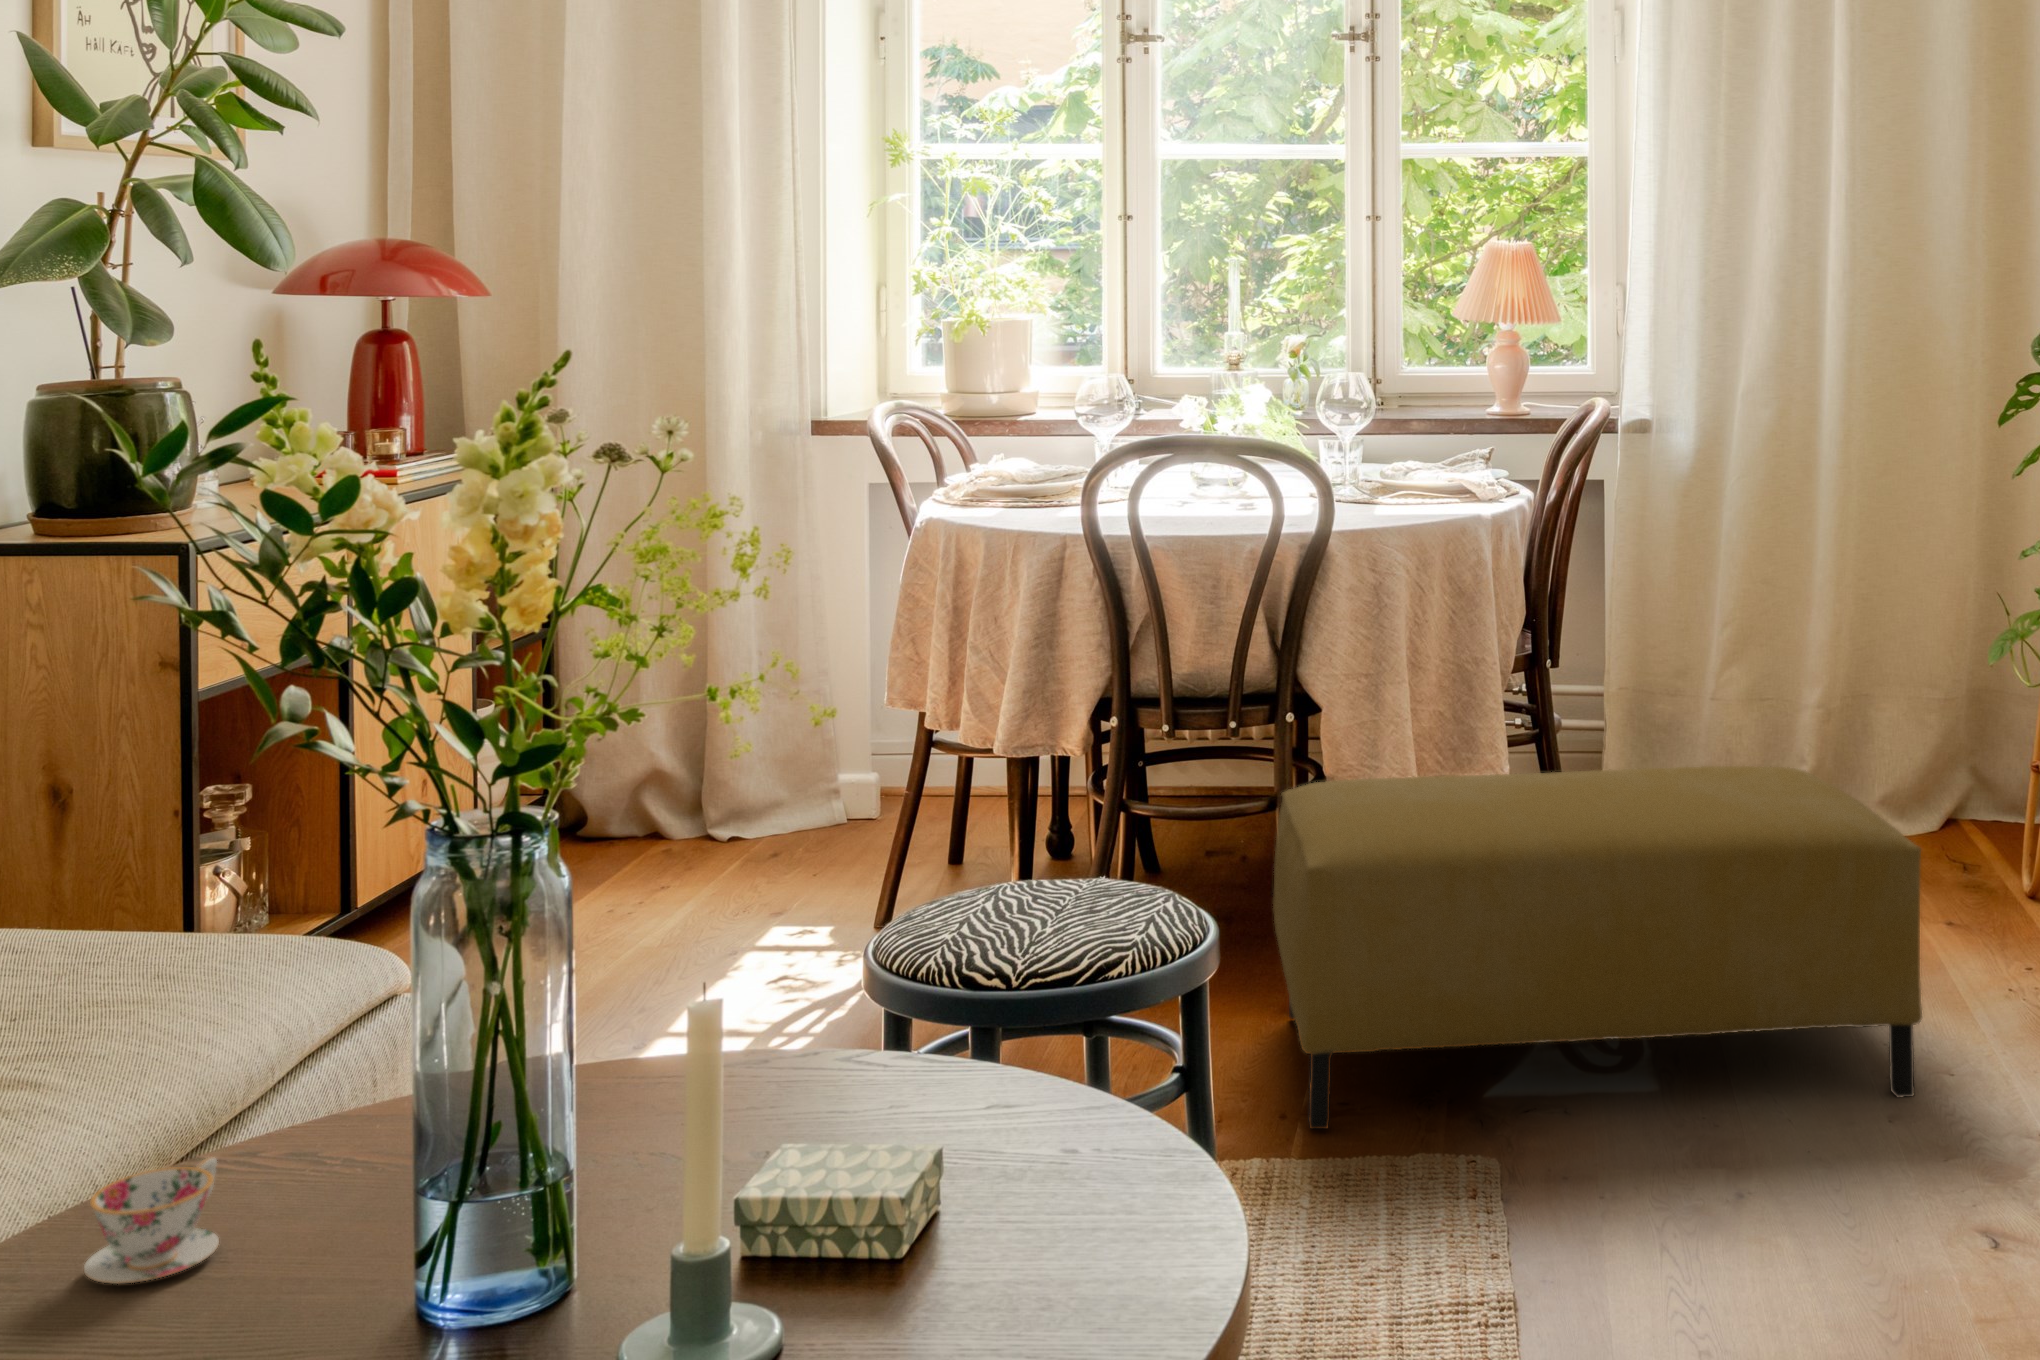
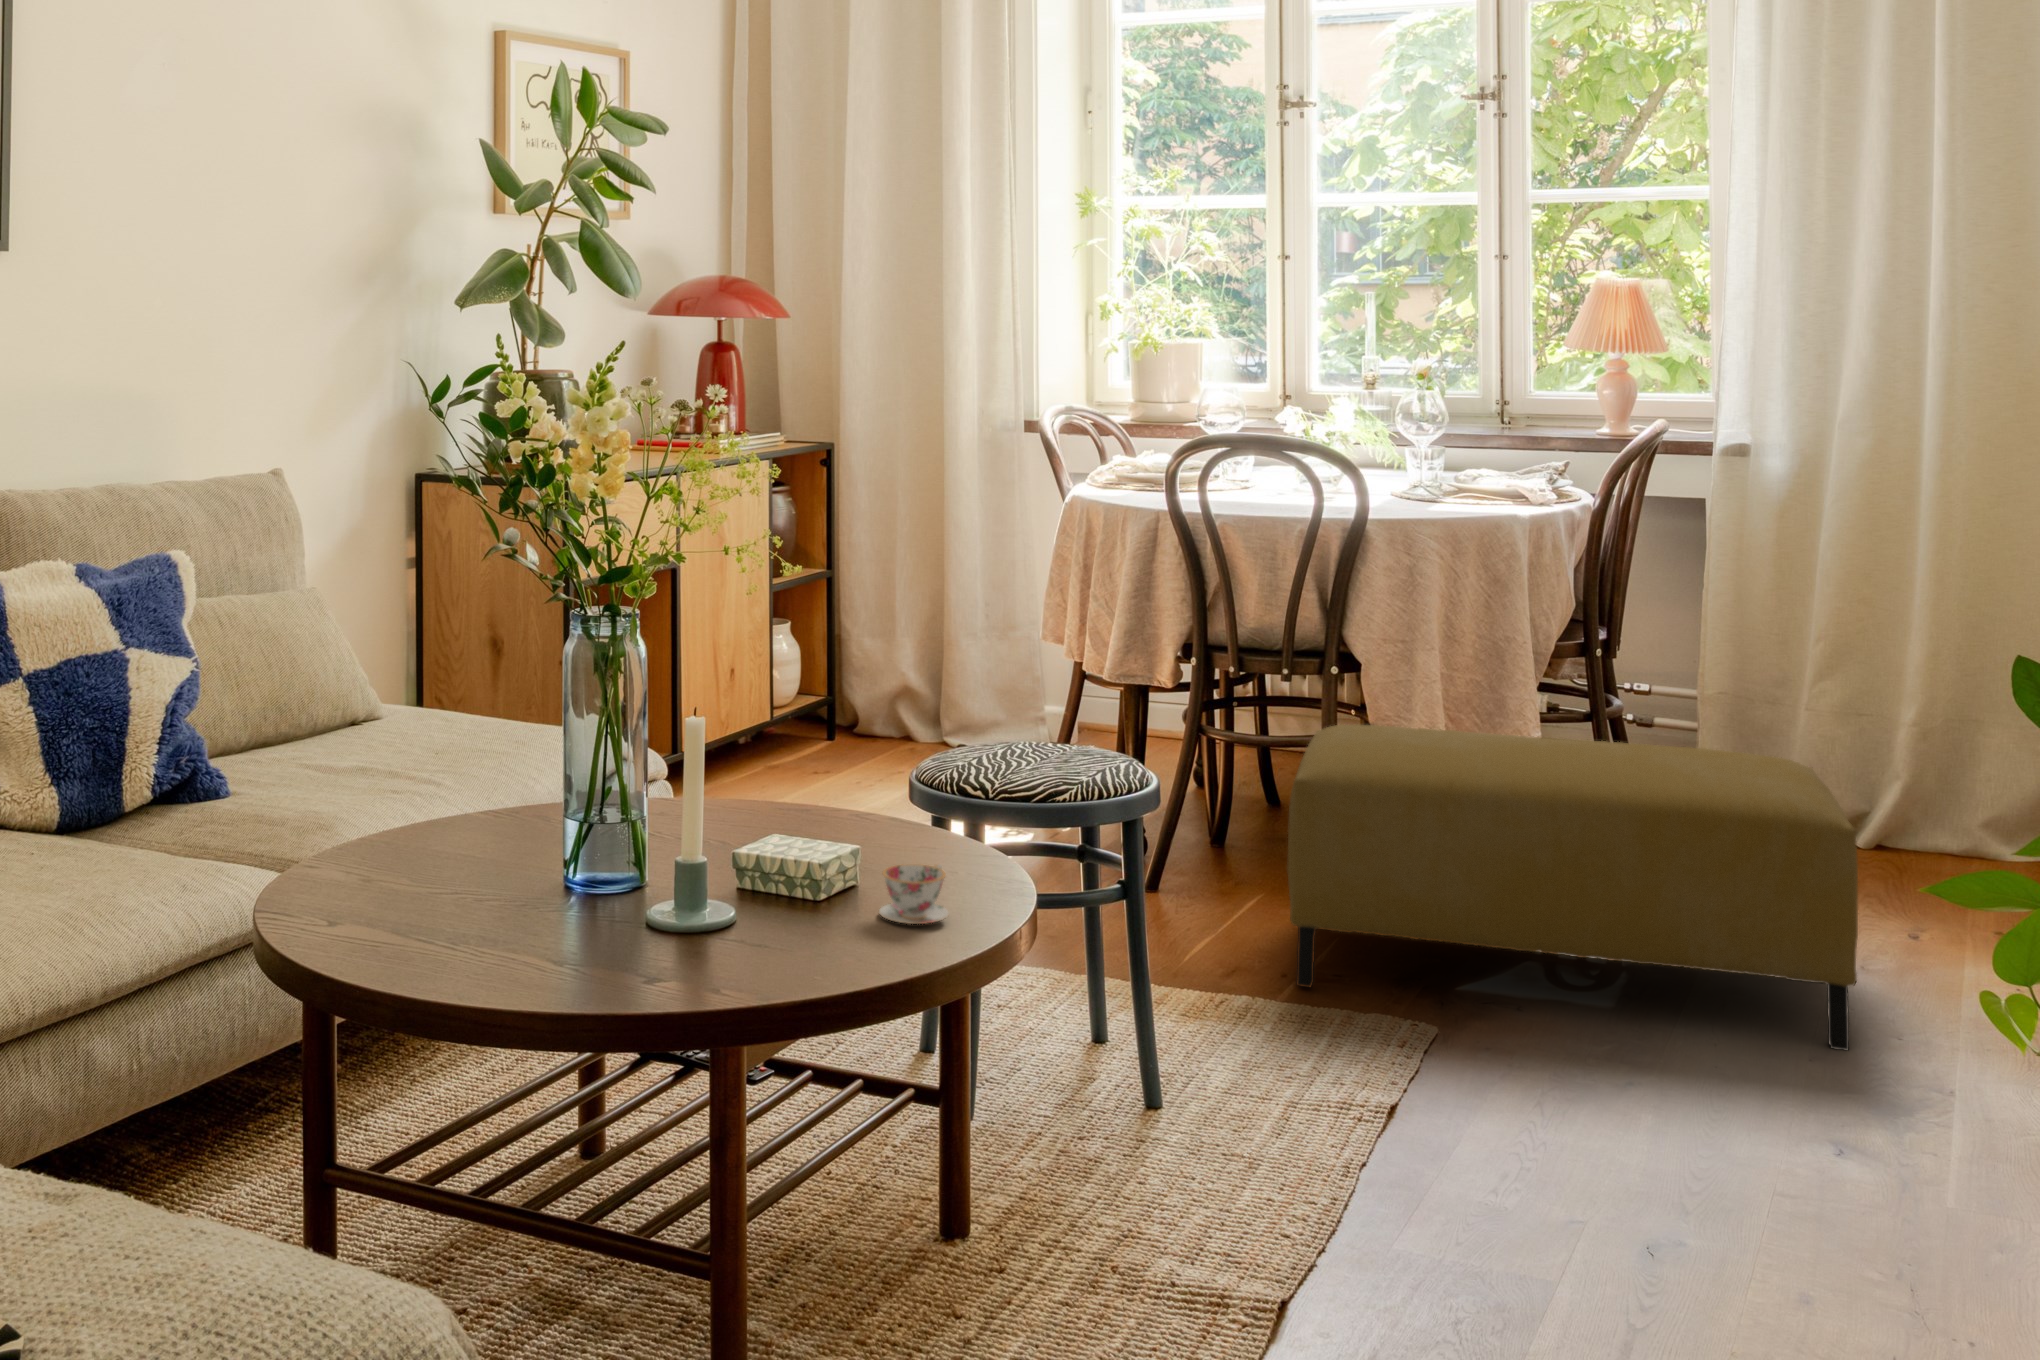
teacup: present [84,1157,219,1284] -> present [879,864,948,924]

